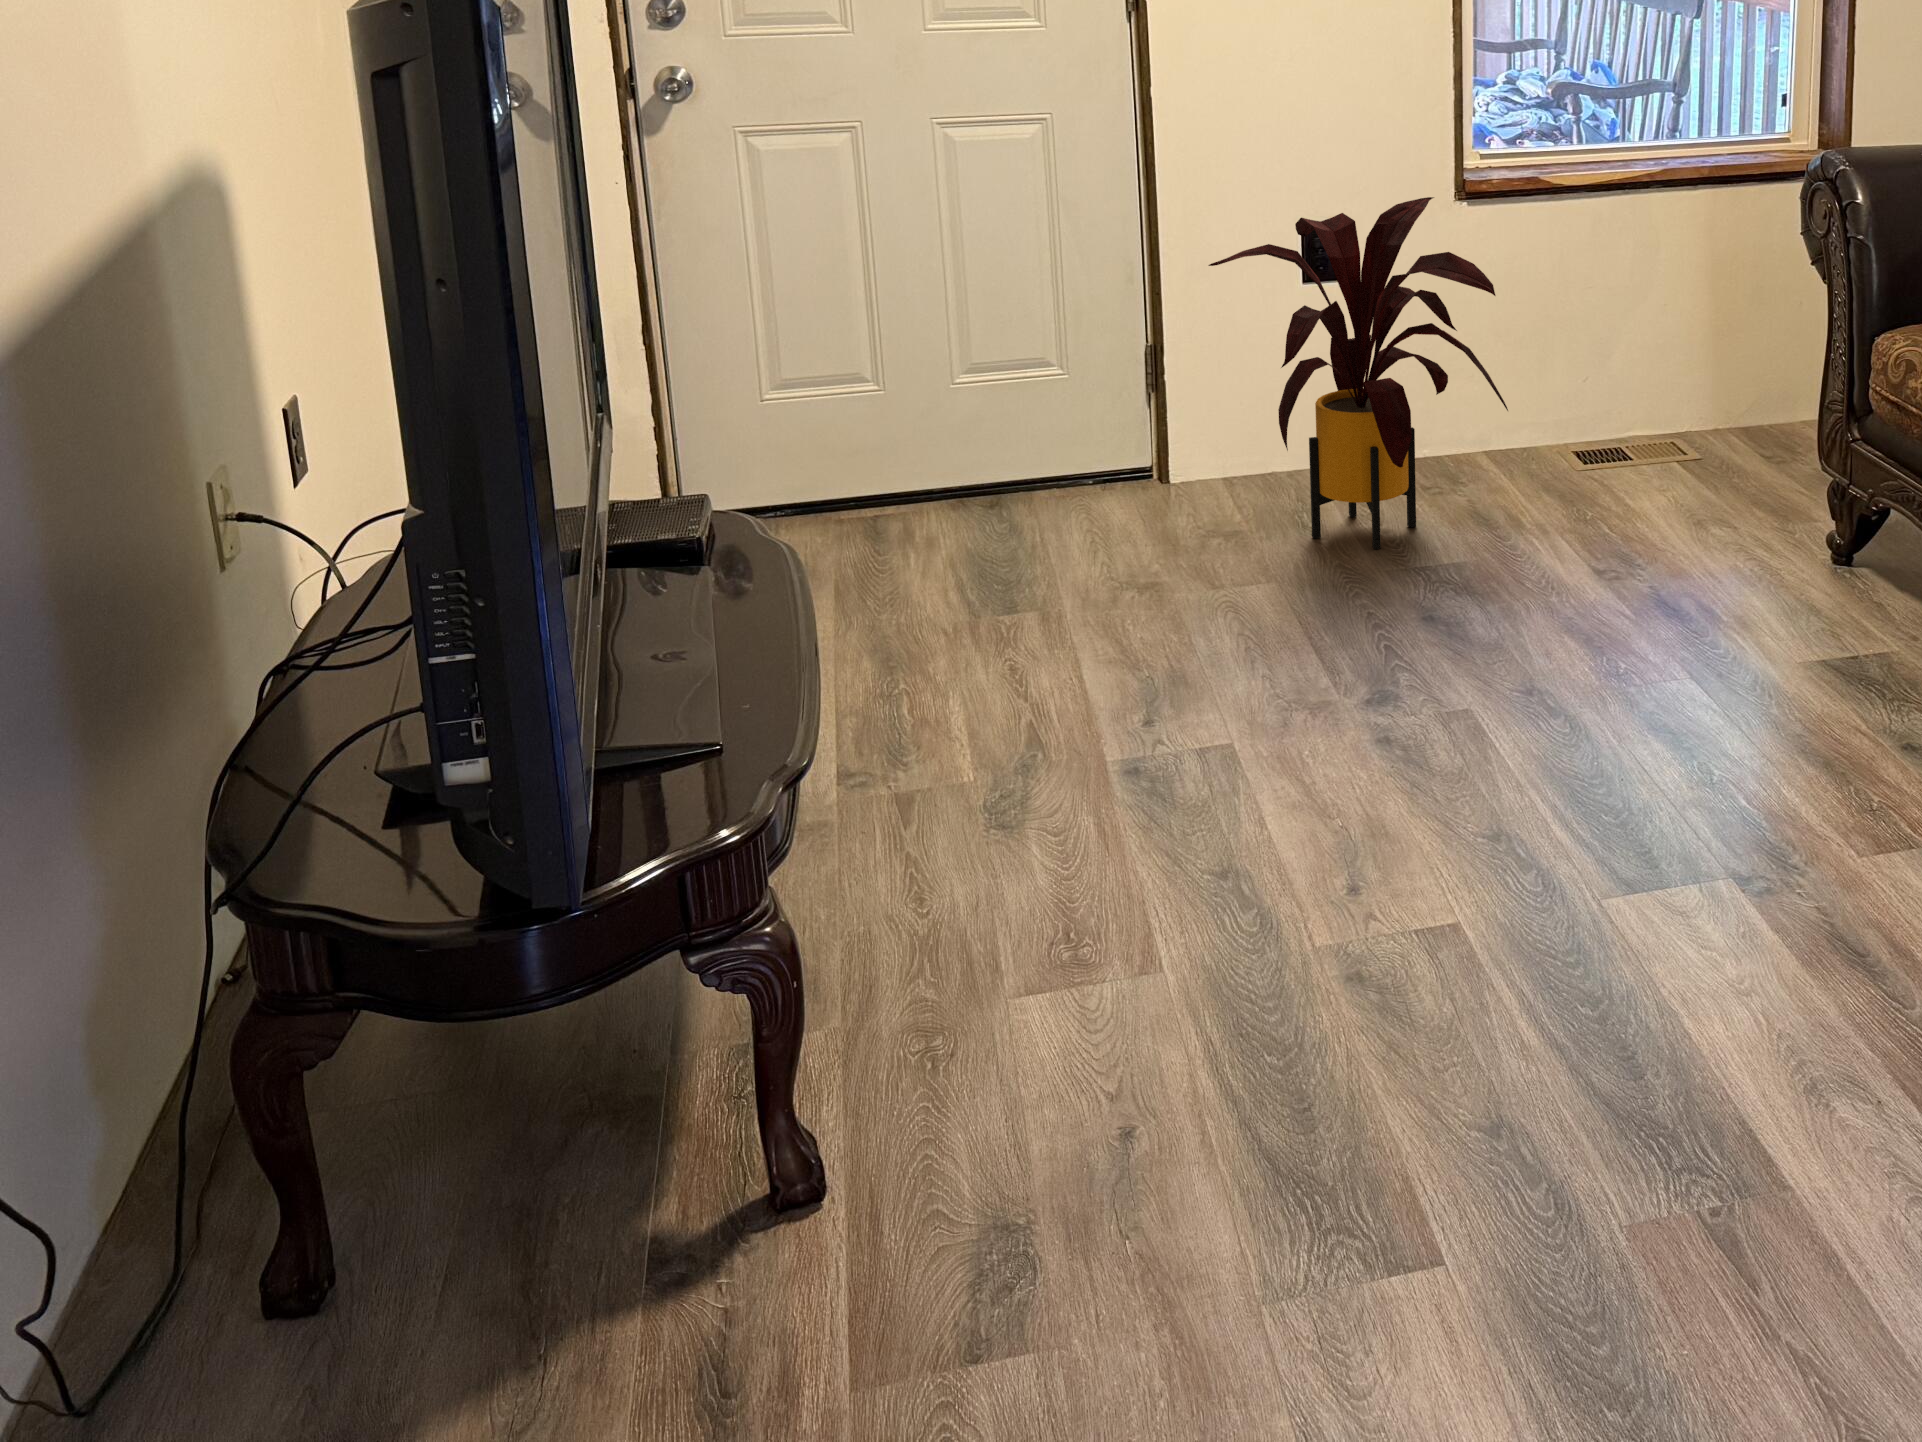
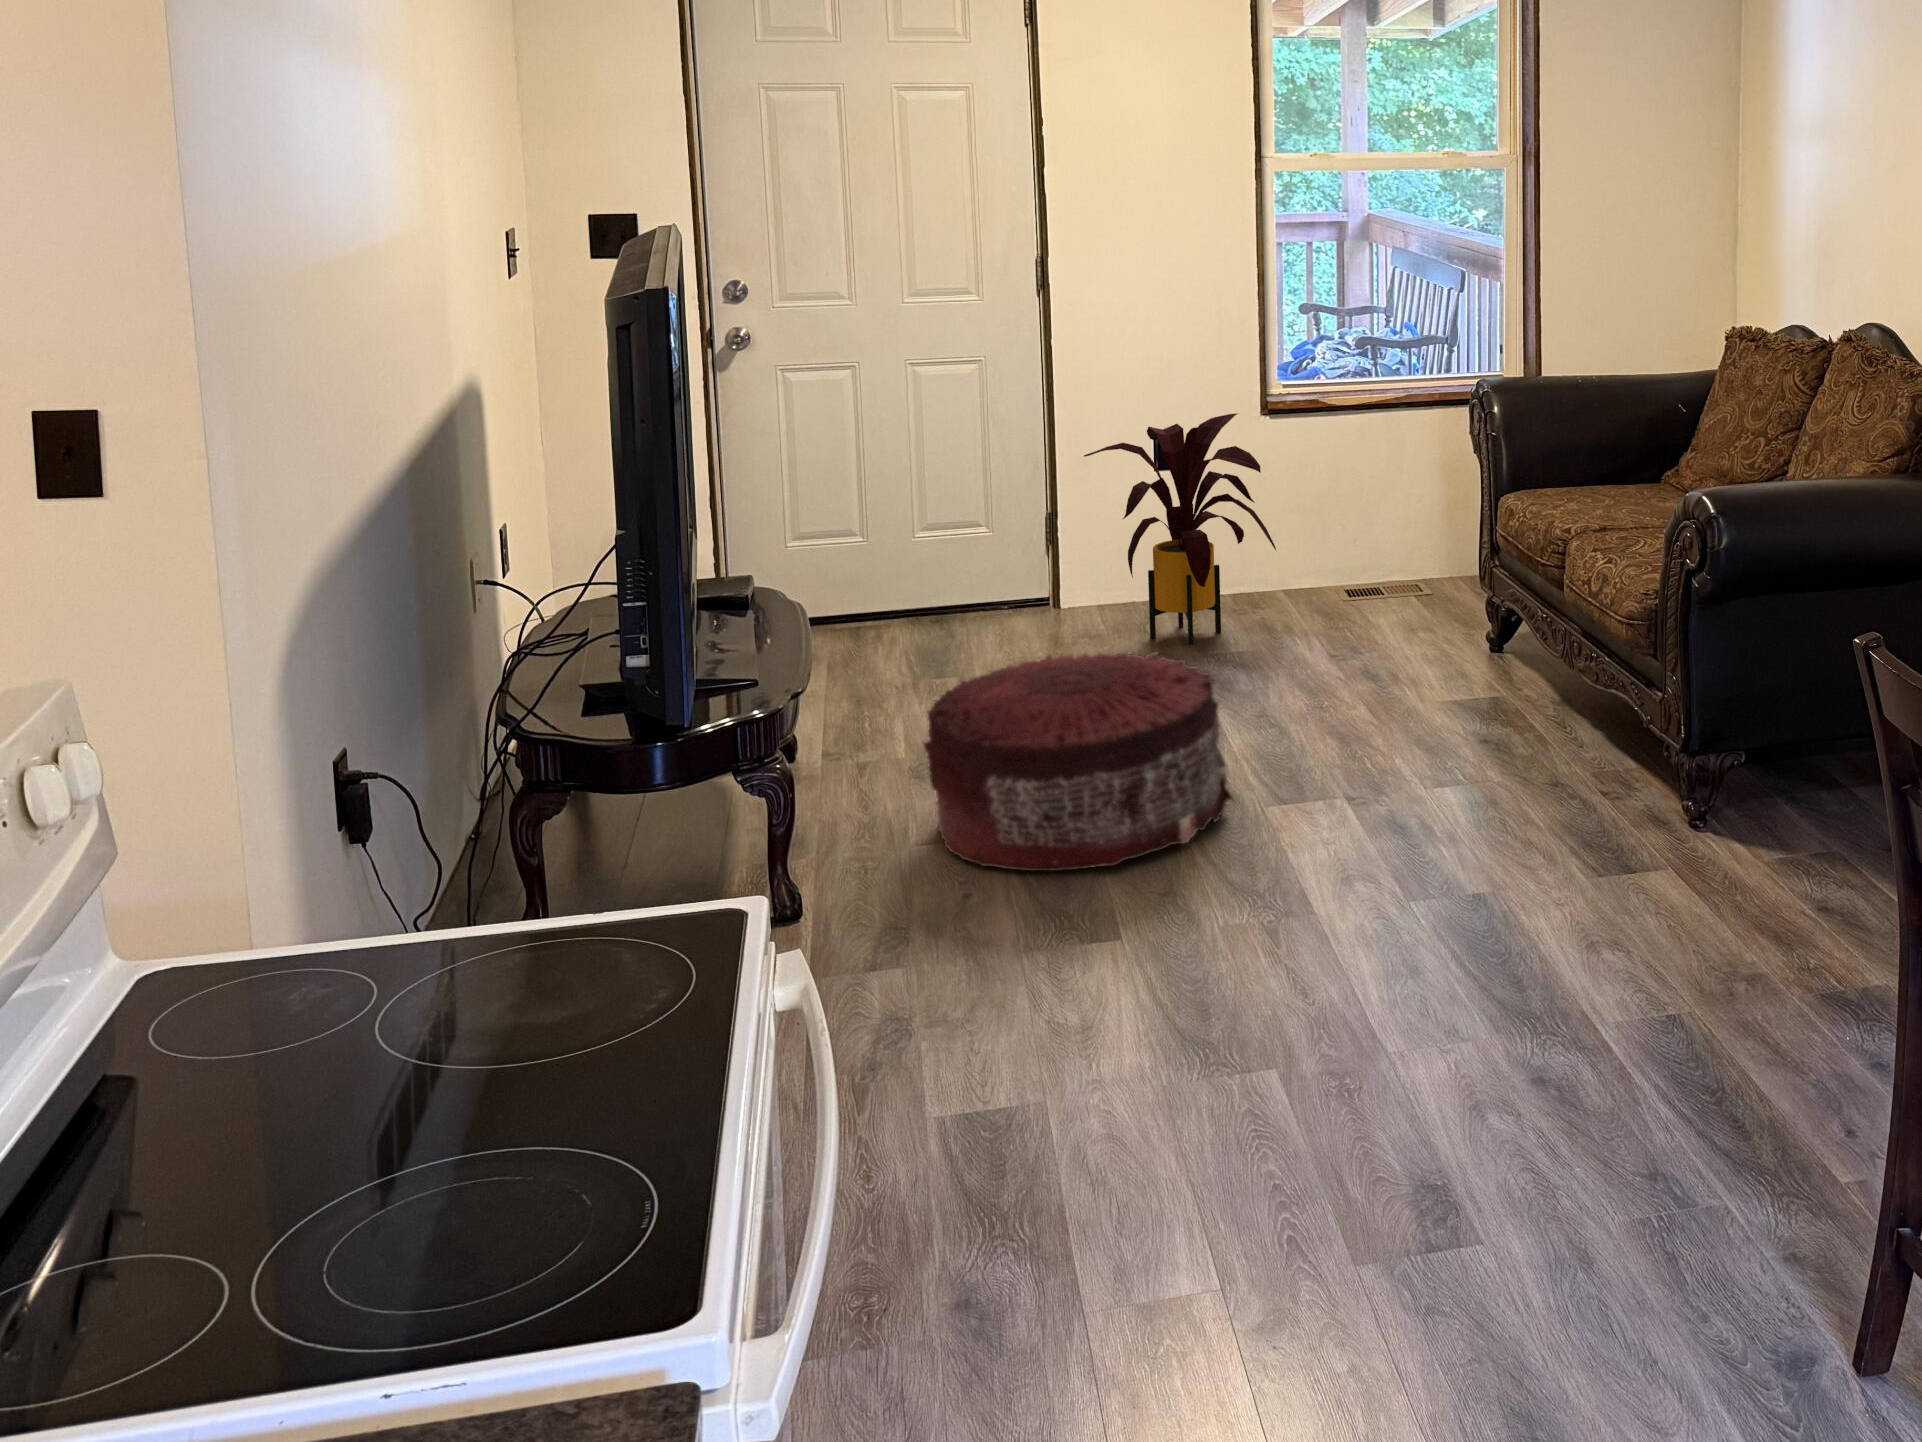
pouf: none [1021,619,1550,1054] -> present [923,652,1233,871]

